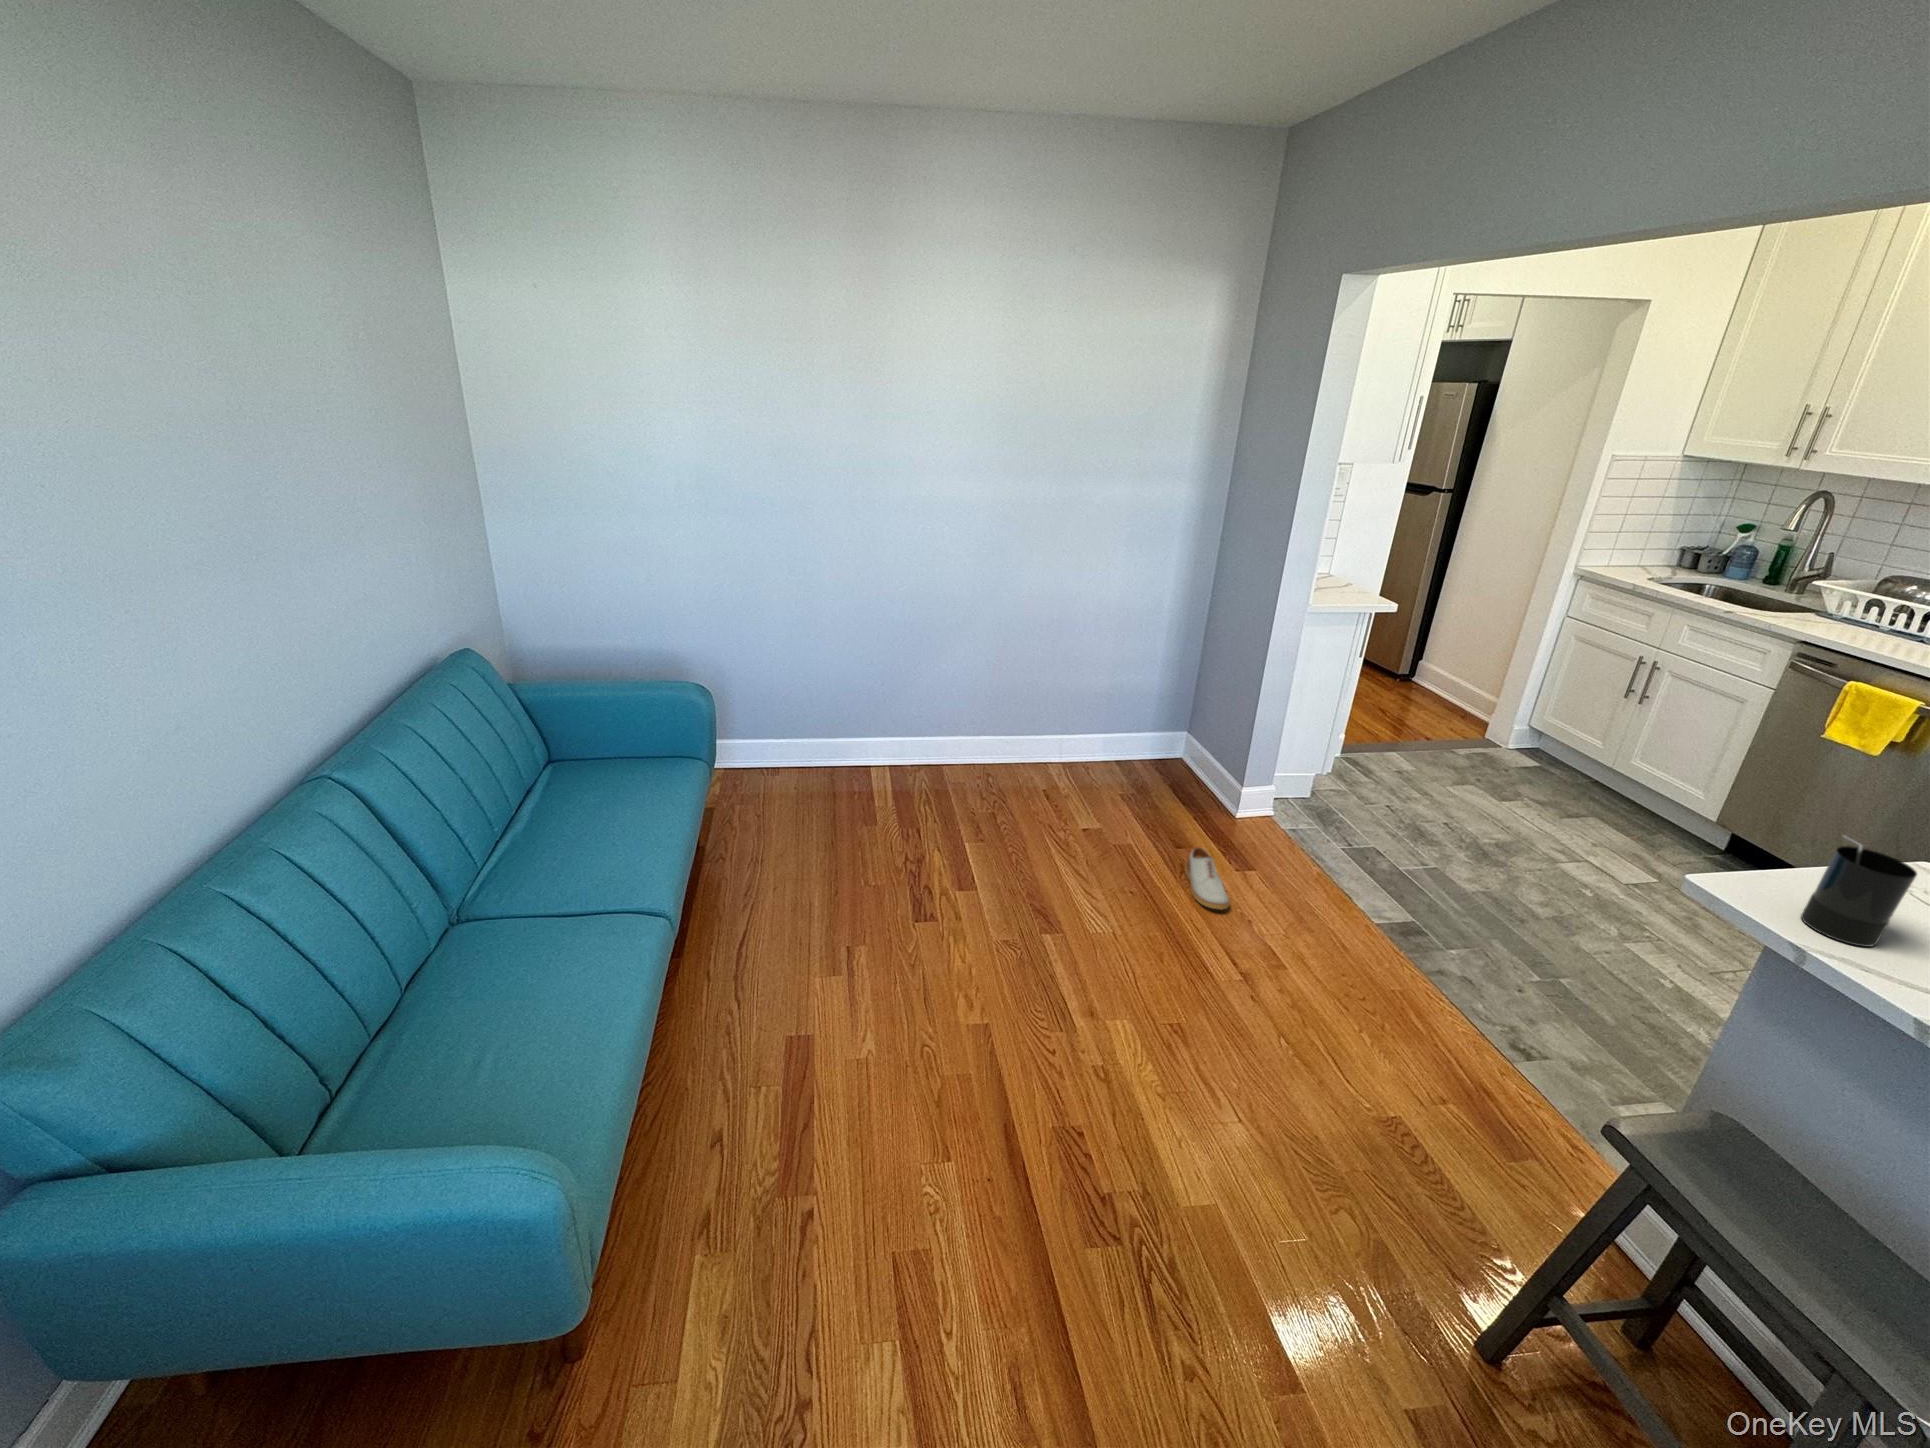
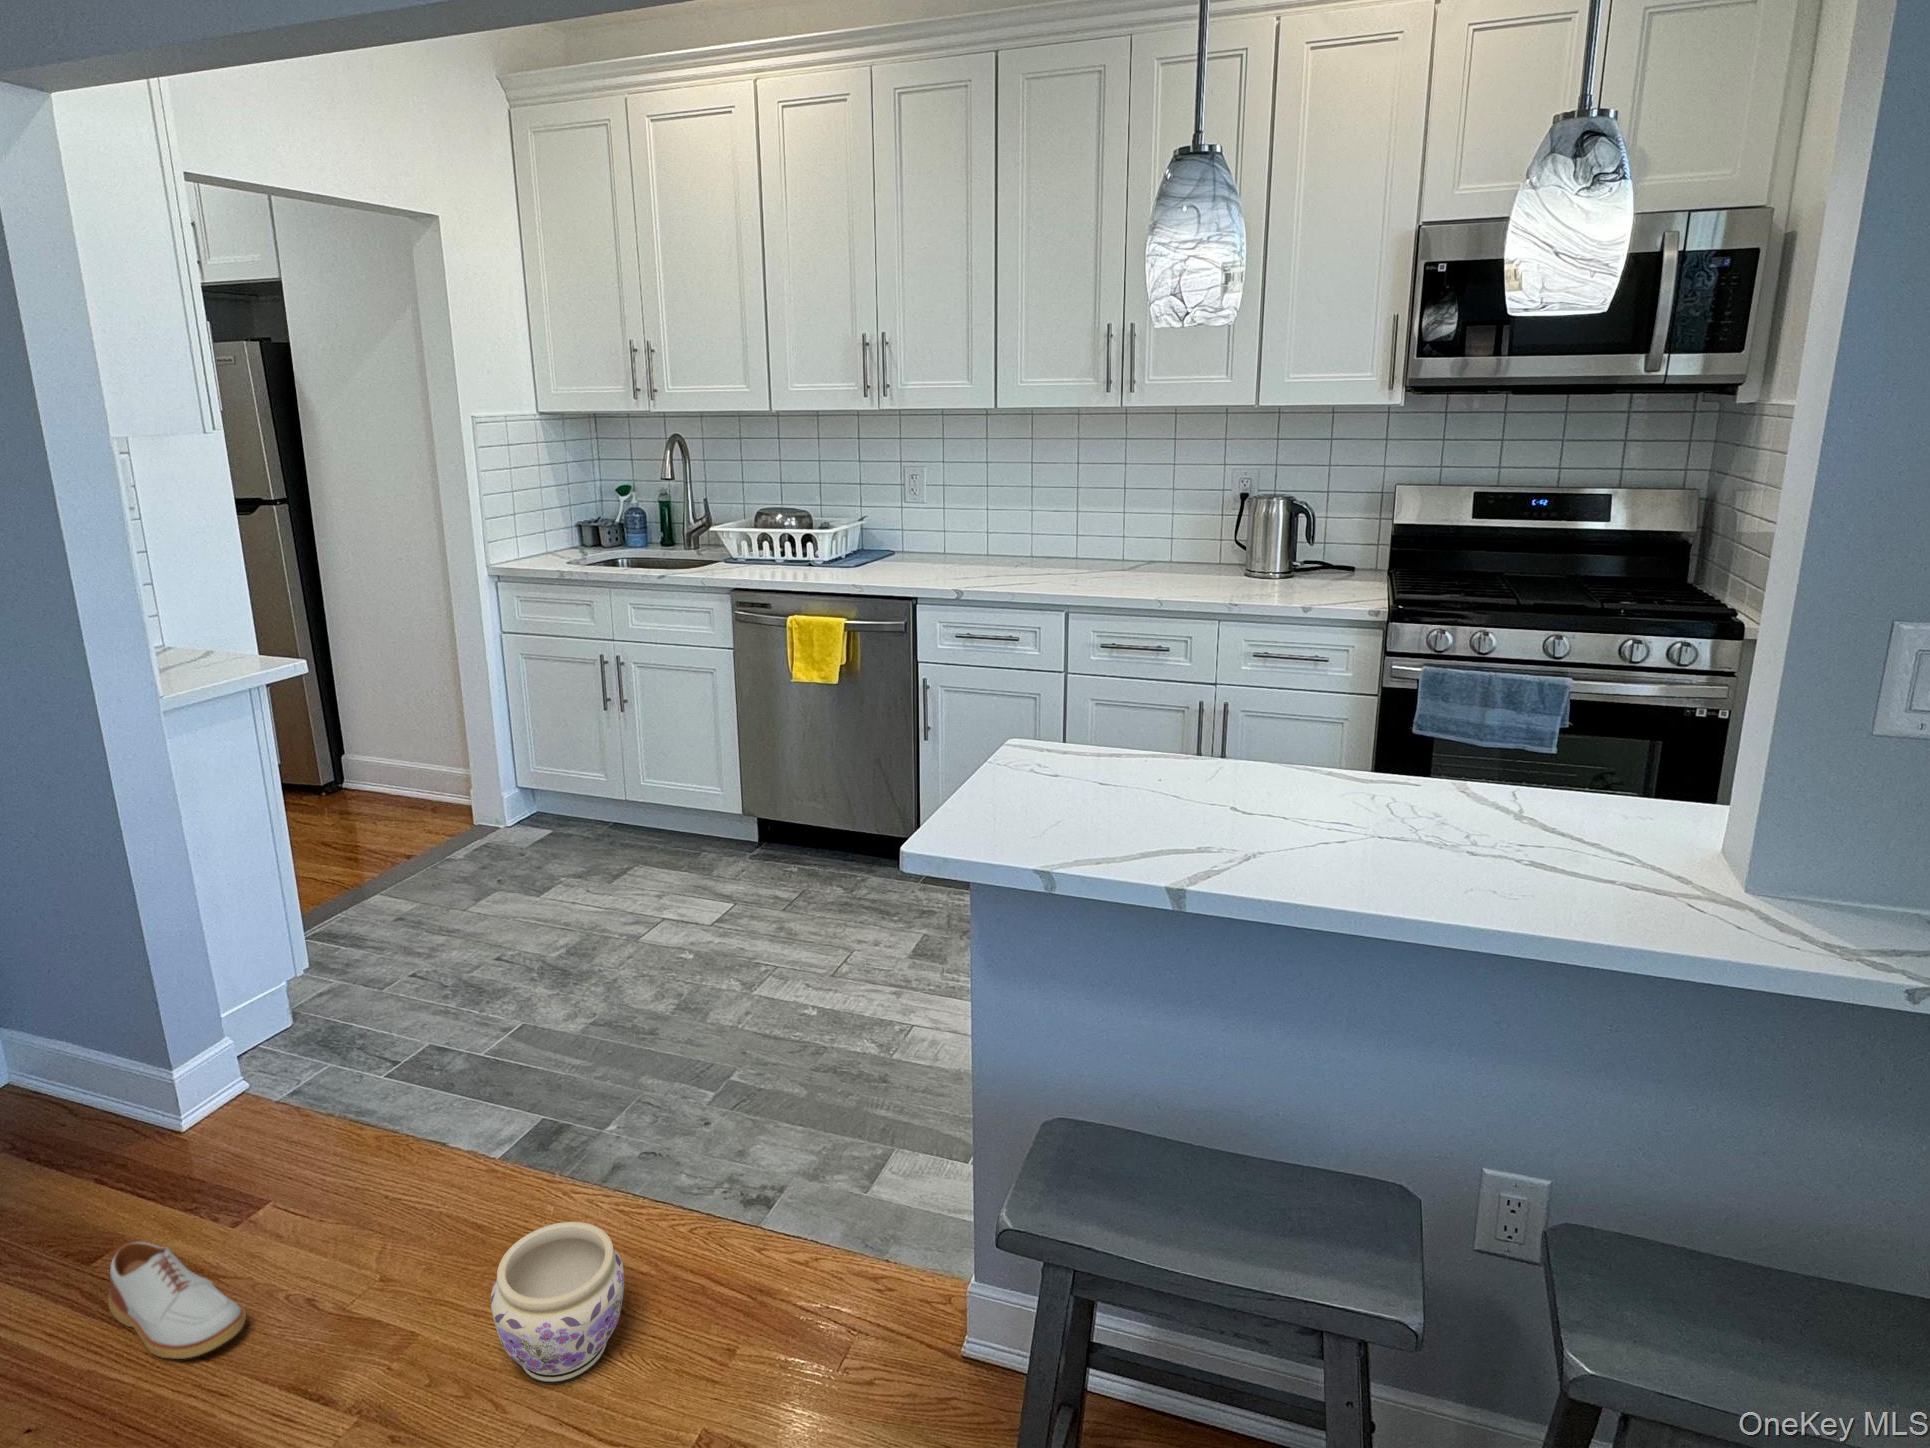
candle: present [1801,837,1917,947] -> none [996,720,1069,844]
planter: none [1326,956,1407,1041] -> present [491,1222,624,1384]

